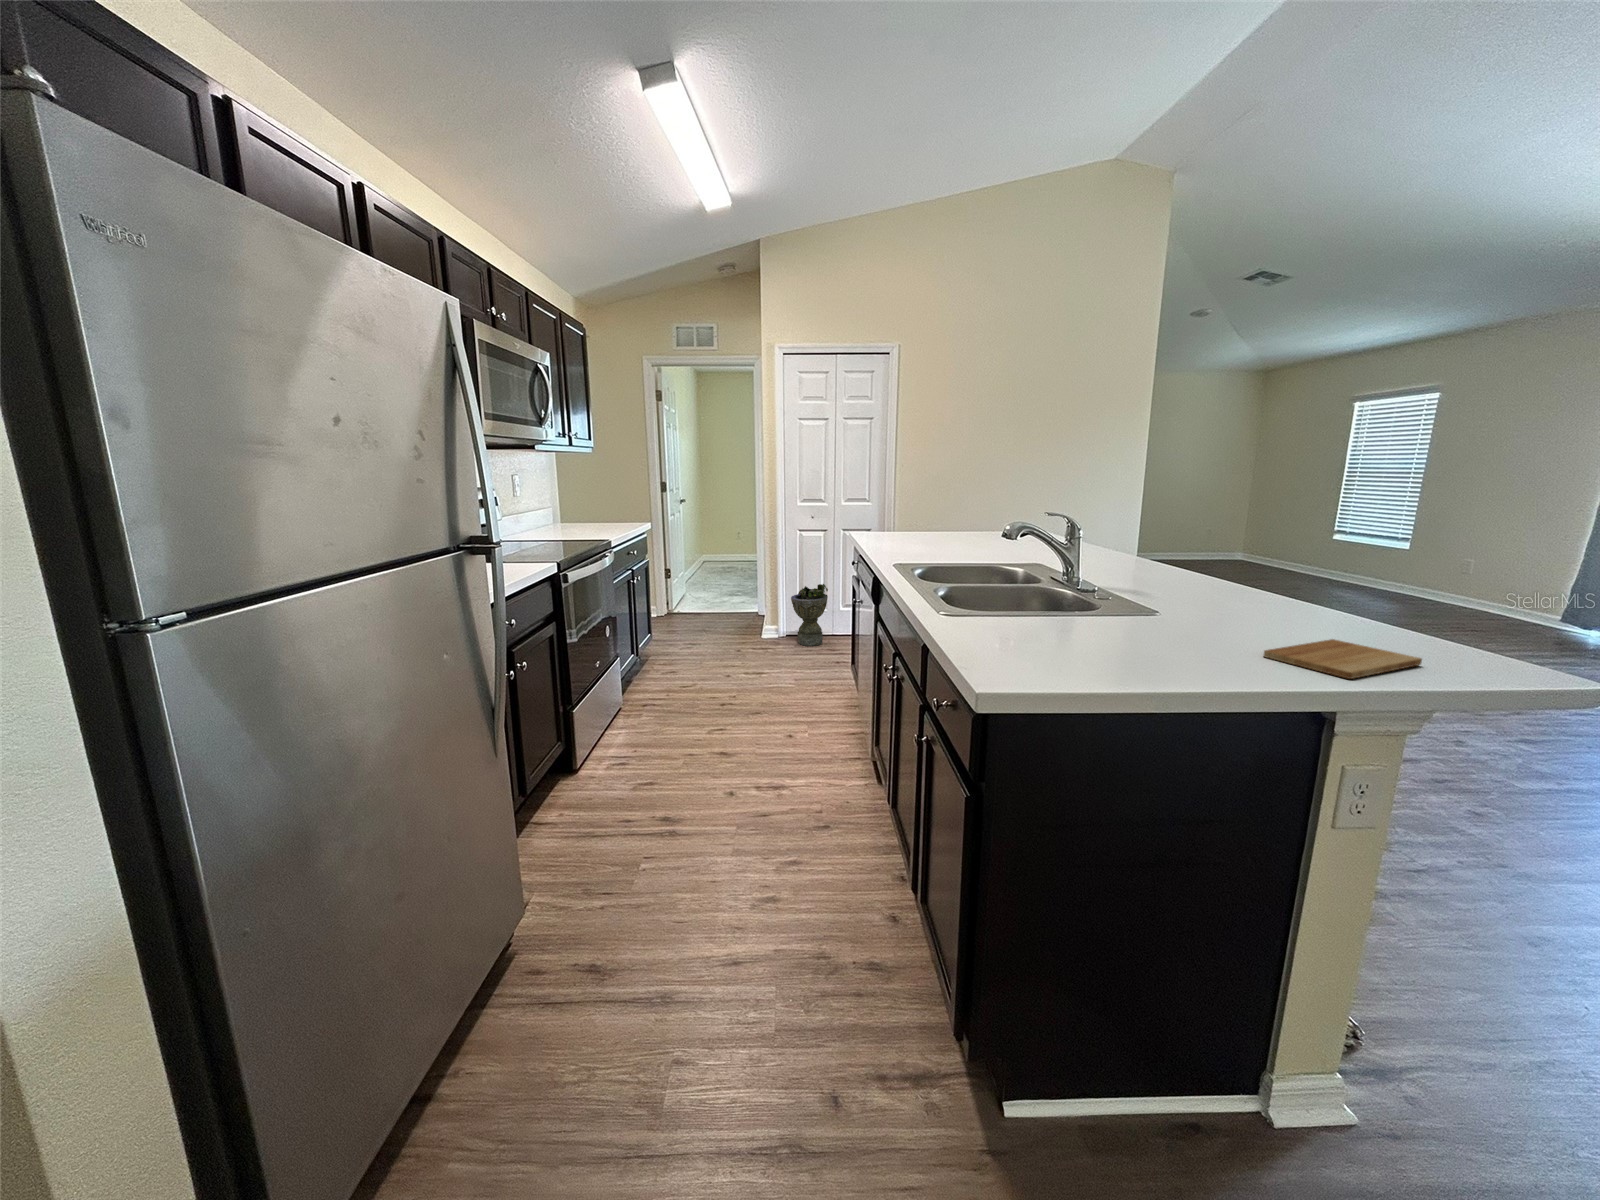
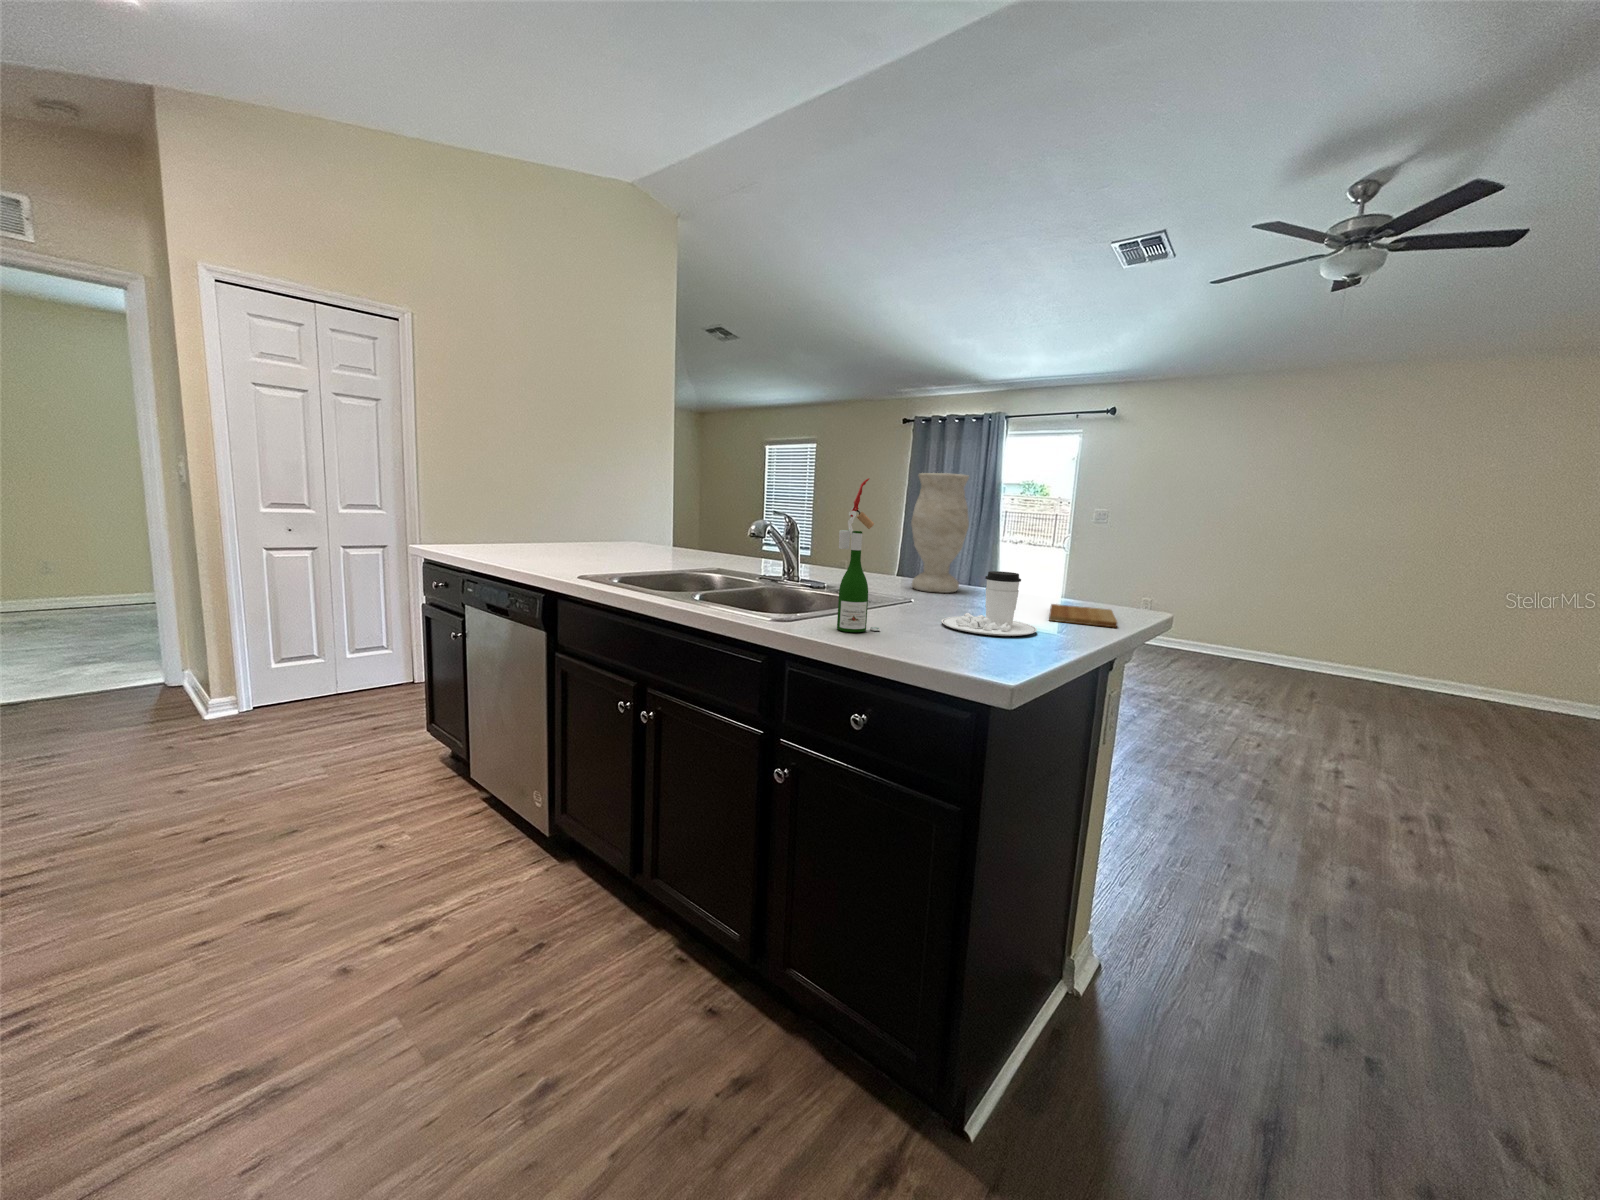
vase: none [1194,471,1281,611] -> present [911,473,969,593]
wine bottle: none [961,497,1000,636] -> present [837,478,880,632]
planter: present [791,584,828,646] -> none [263,620,333,716]
coffee cup: none [1080,591,1192,664] -> present [941,571,1037,636]

